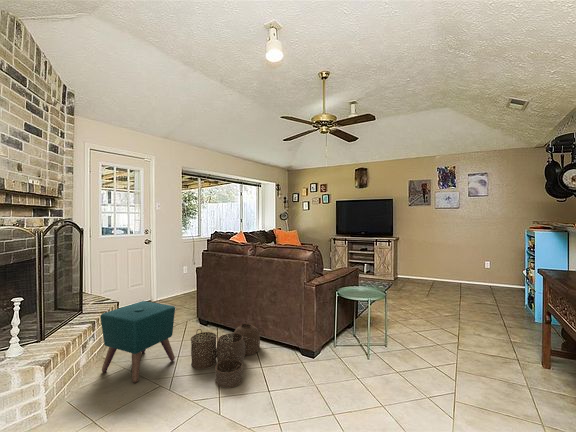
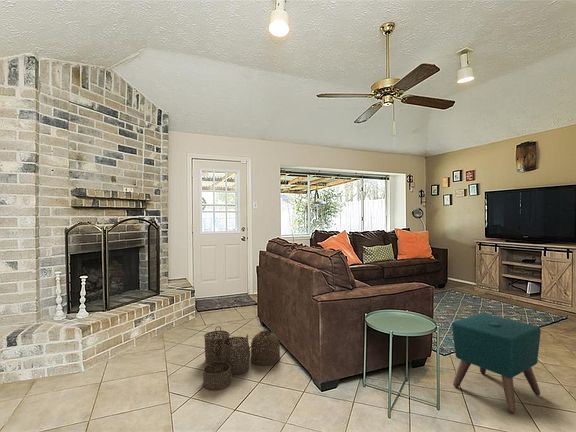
ottoman: present [101,301,175,383] -> present [452,313,541,413]

